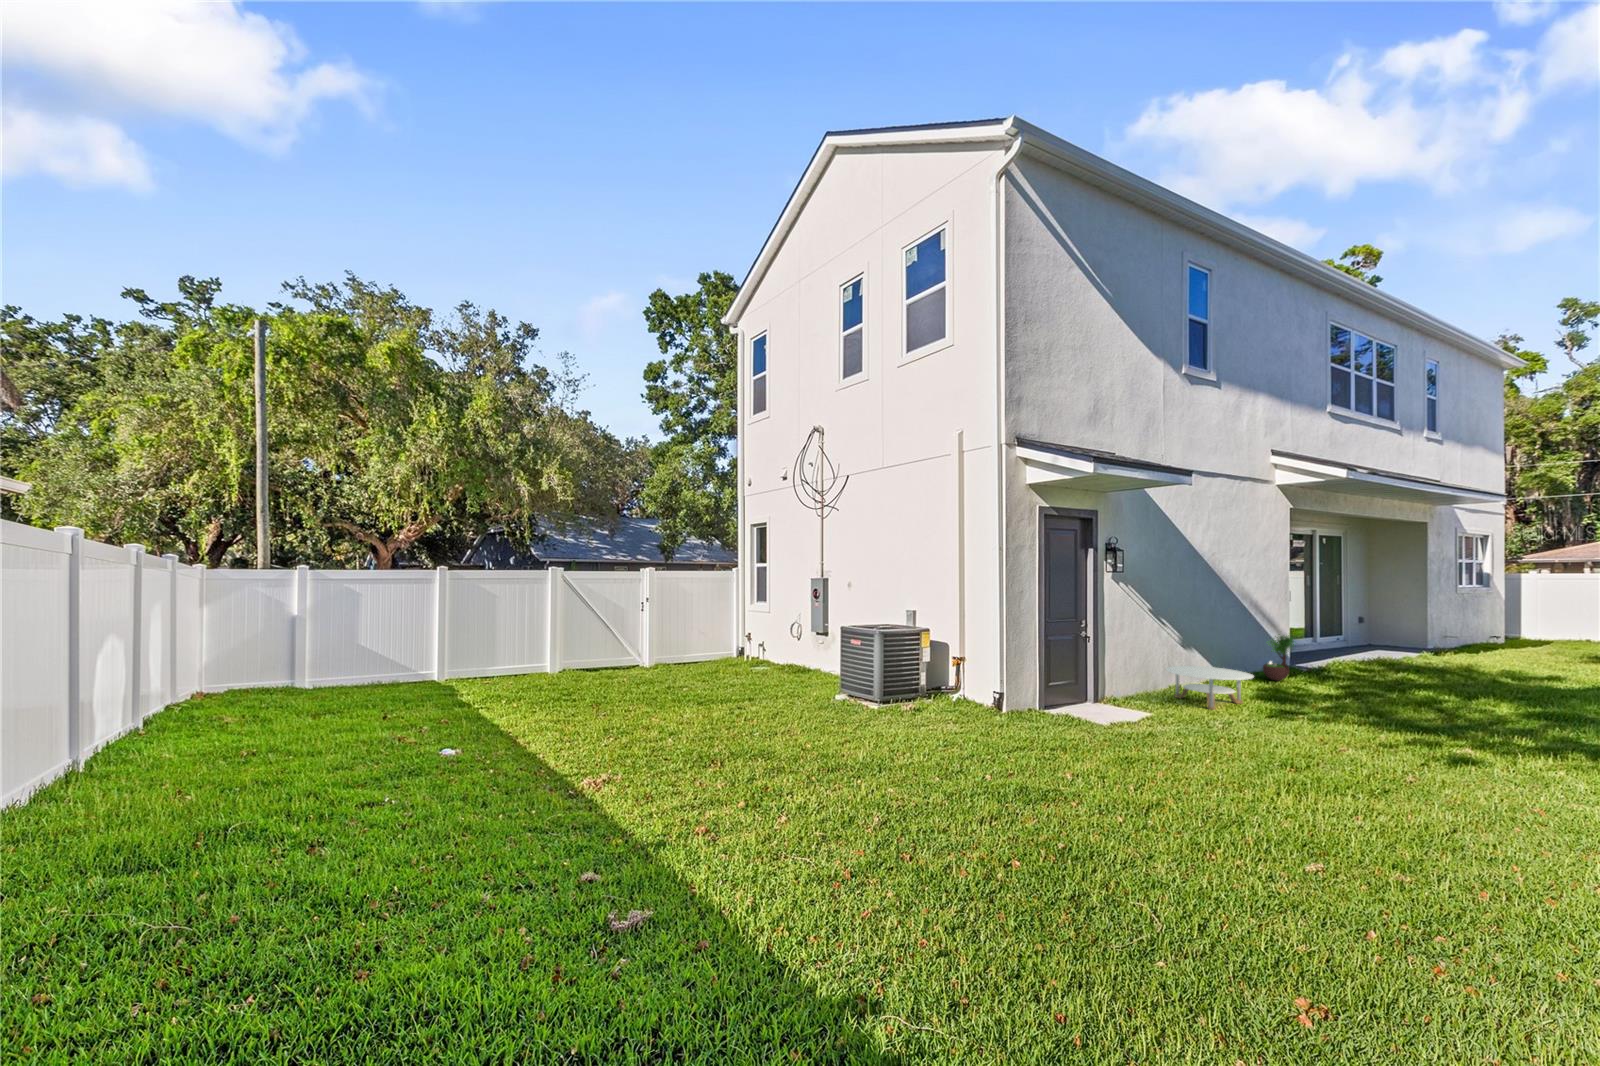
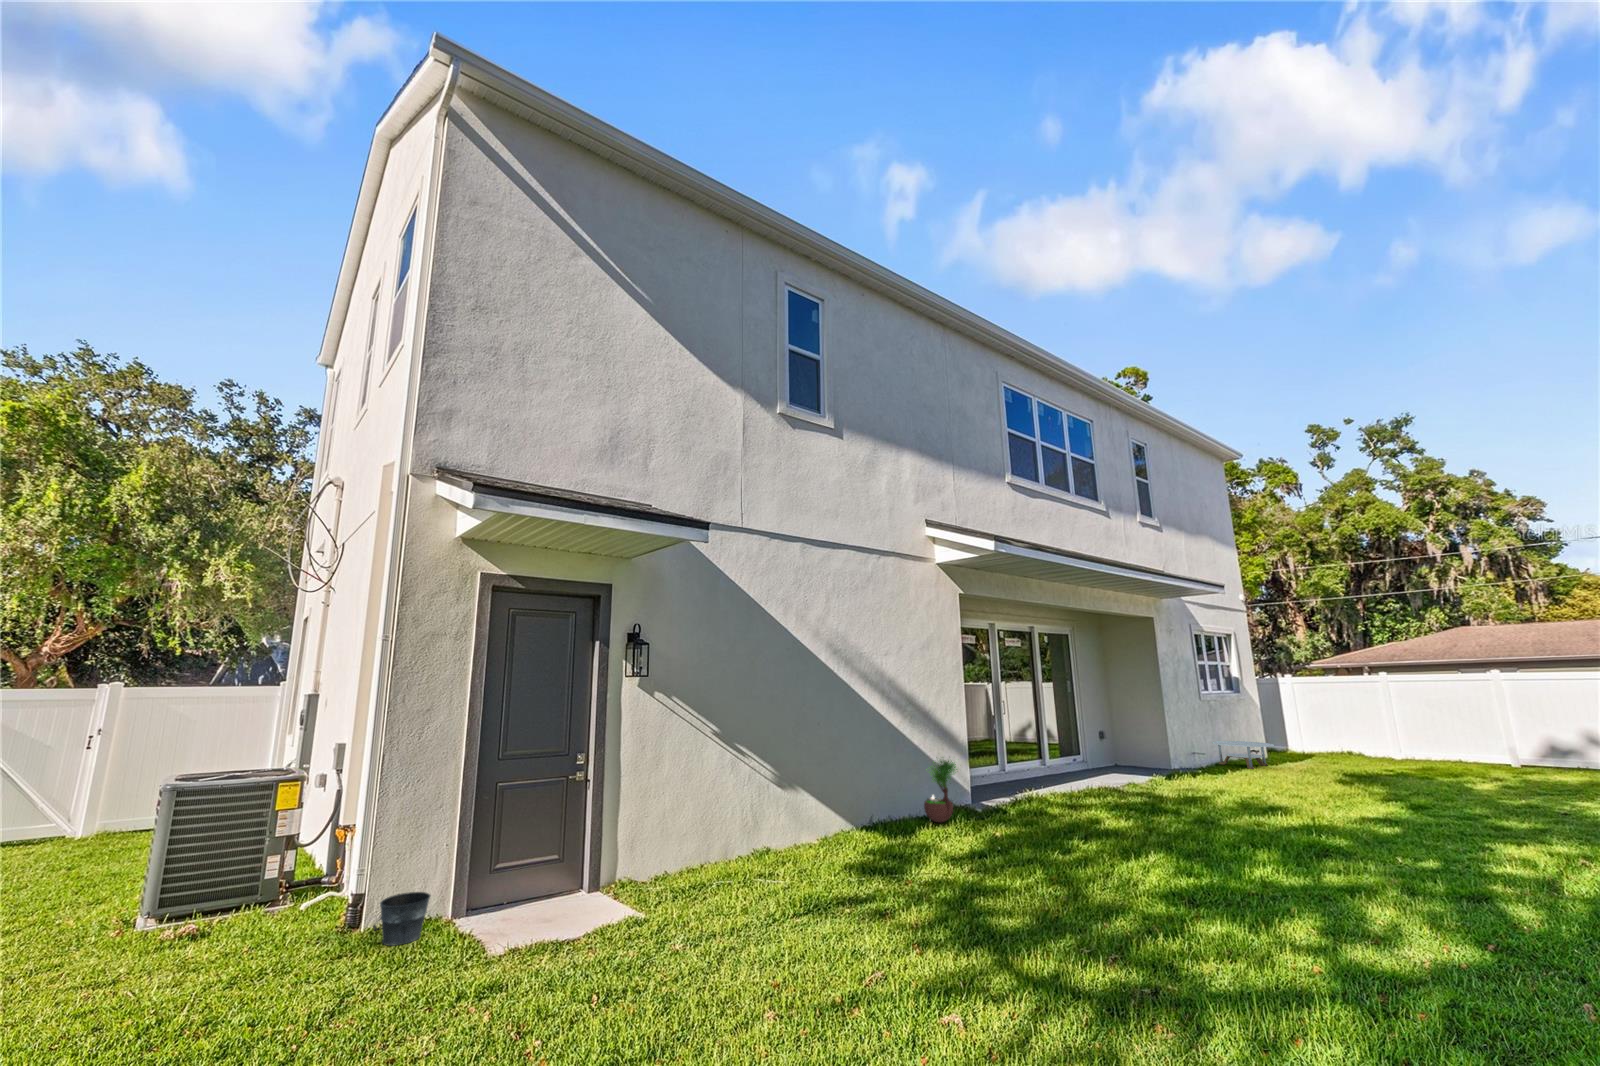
round table: present [1166,666,1254,710] -> present [1212,741,1274,769]
bucket: none [1024,699,1054,726] -> present [373,892,430,946]

